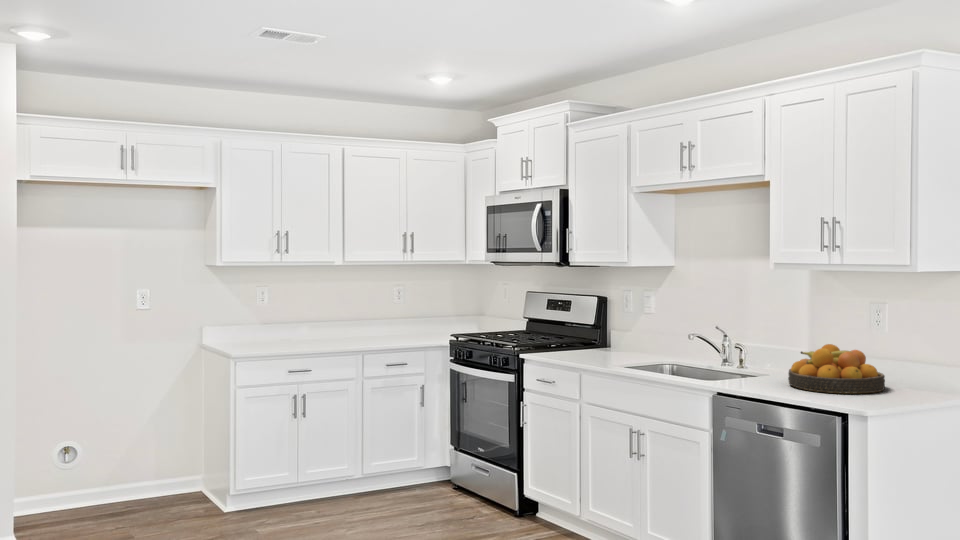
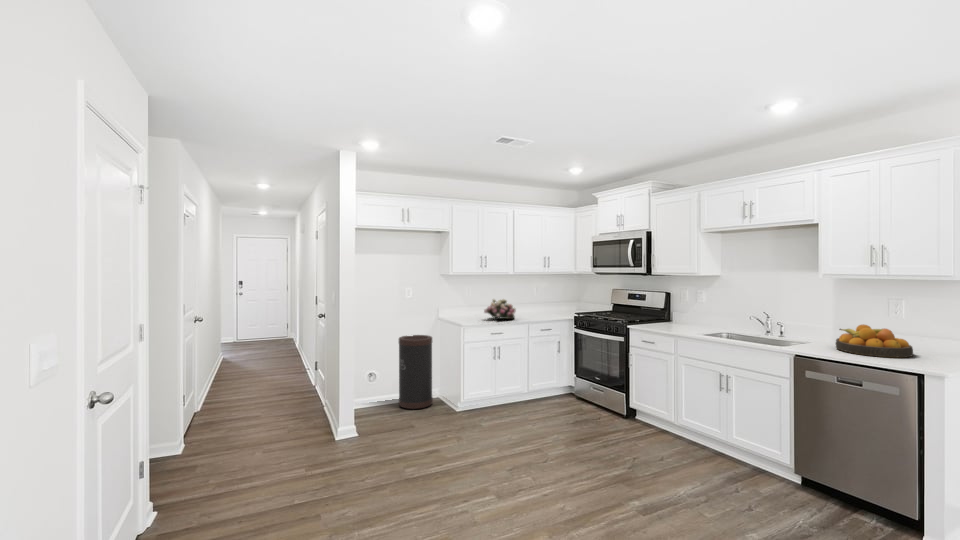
flower arrangement: none [279,309,339,346] -> present [484,299,516,319]
trash can: none [119,377,186,513] -> present [399,335,433,410]

